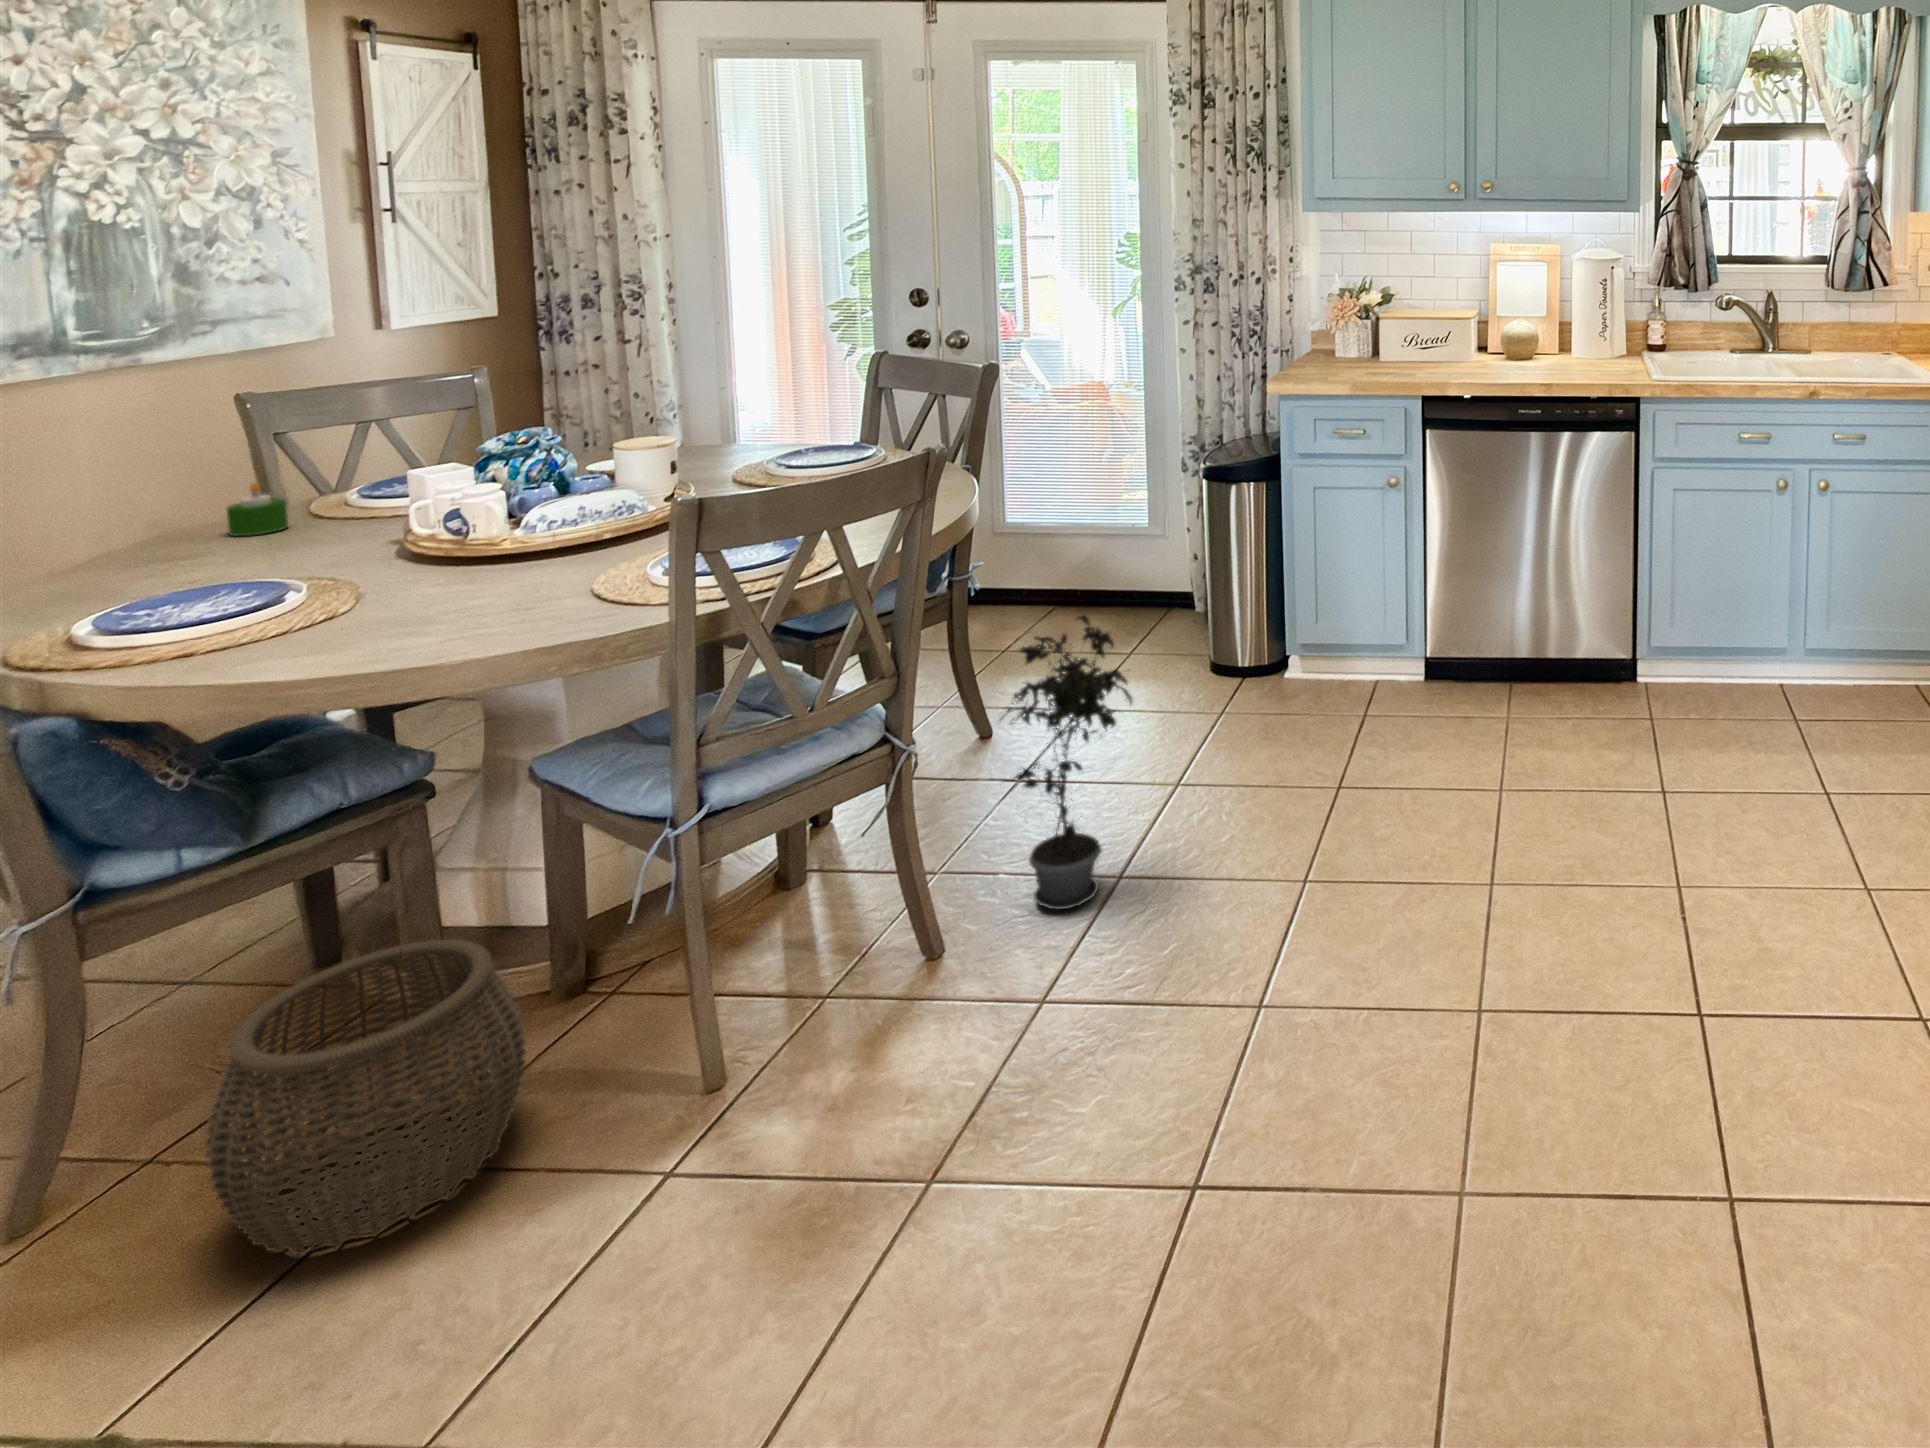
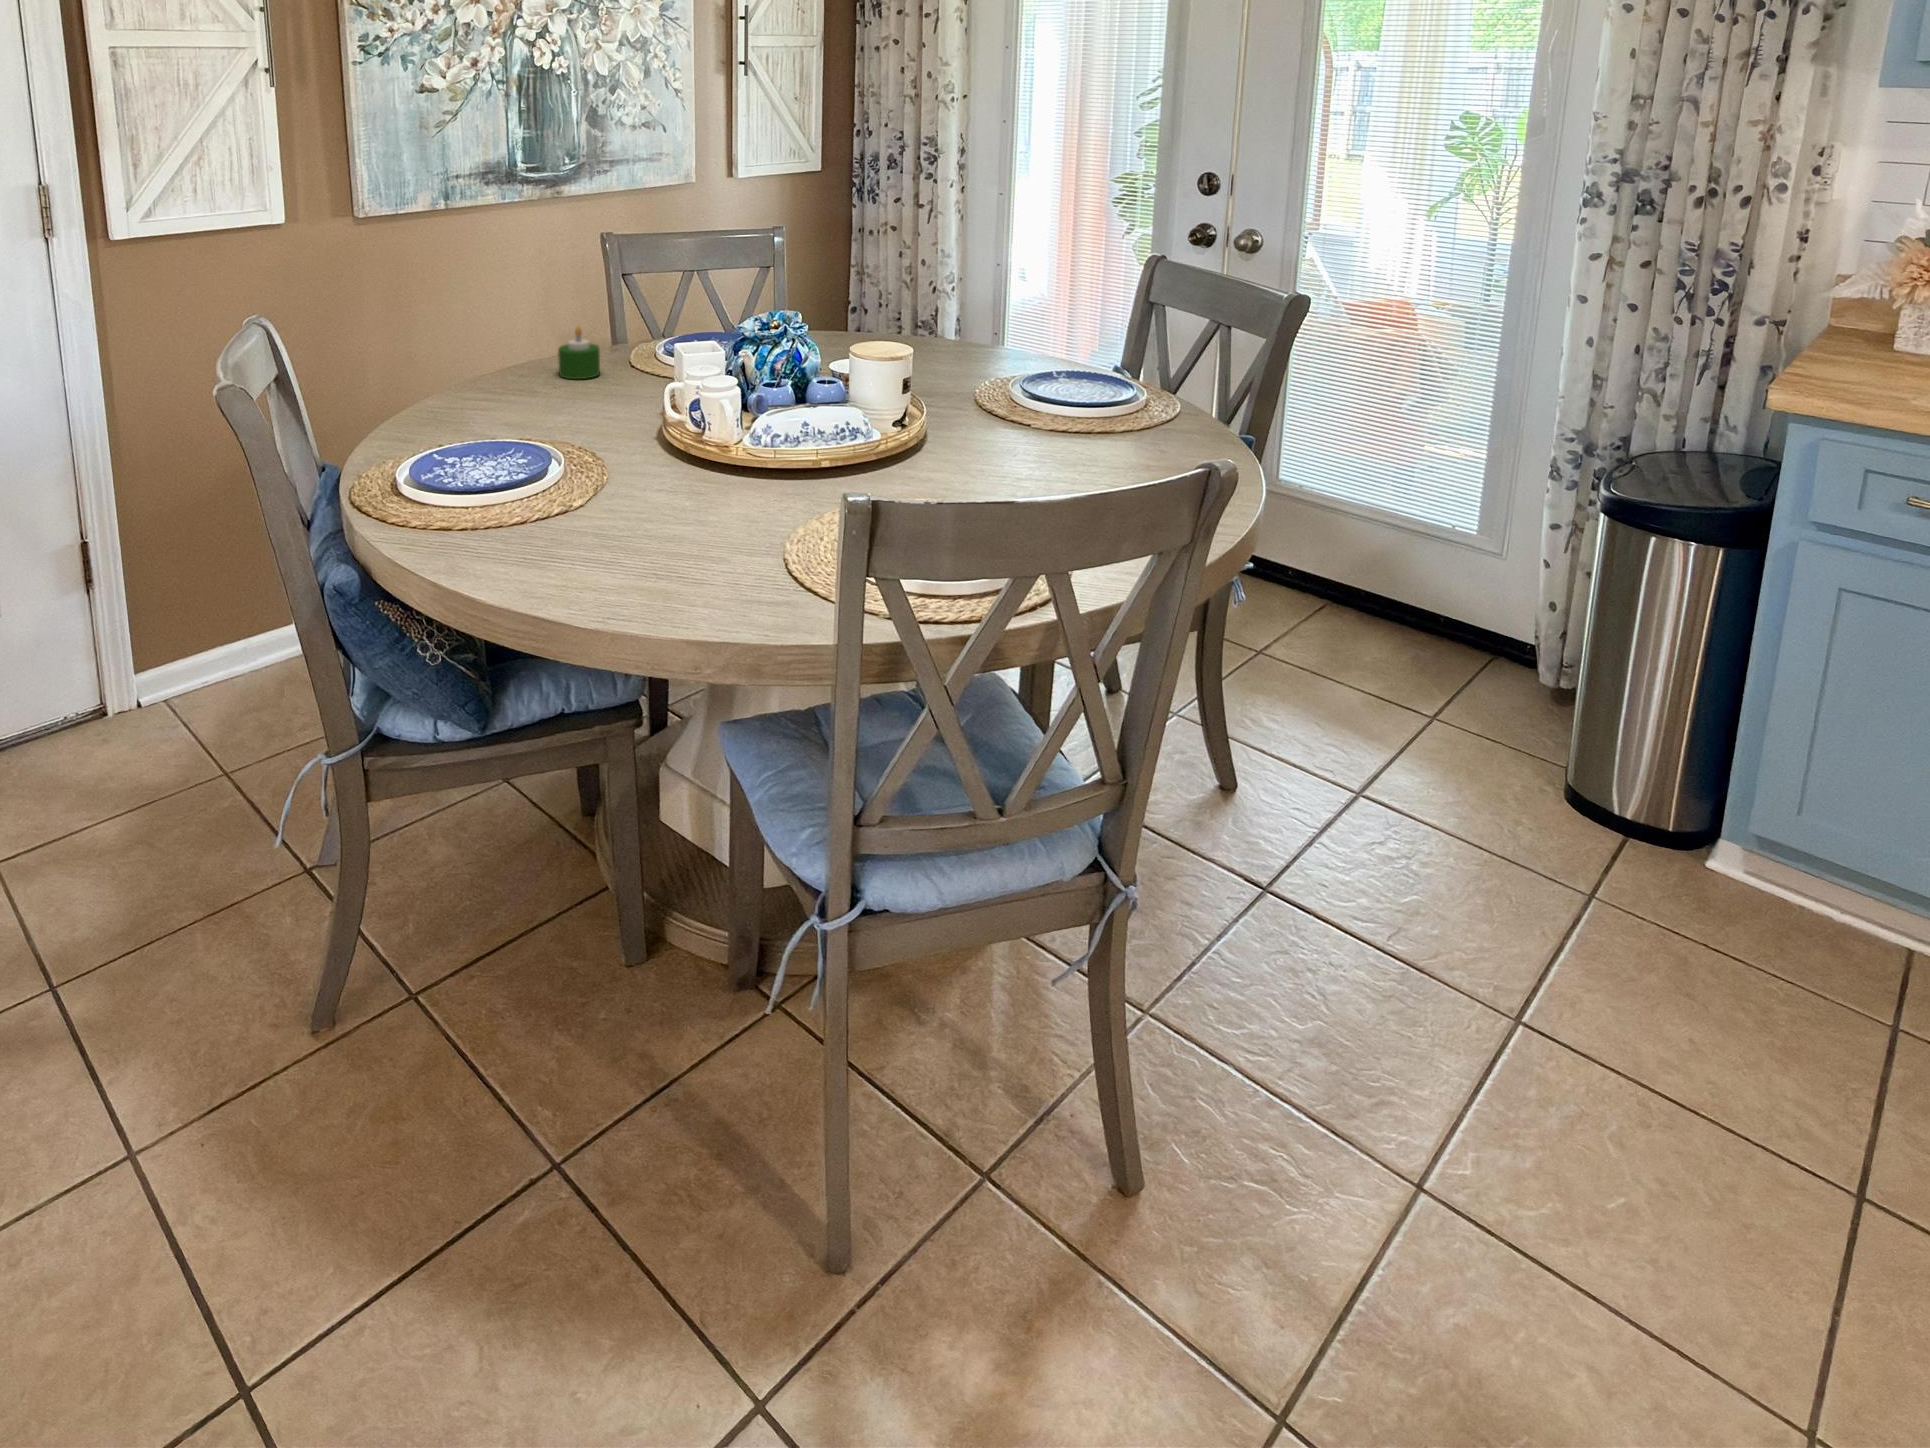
potted plant: present [1001,615,1132,909] -> none [1261,759,1511,1223]
woven basket: present [205,940,526,1255] -> none [387,902,666,1266]

